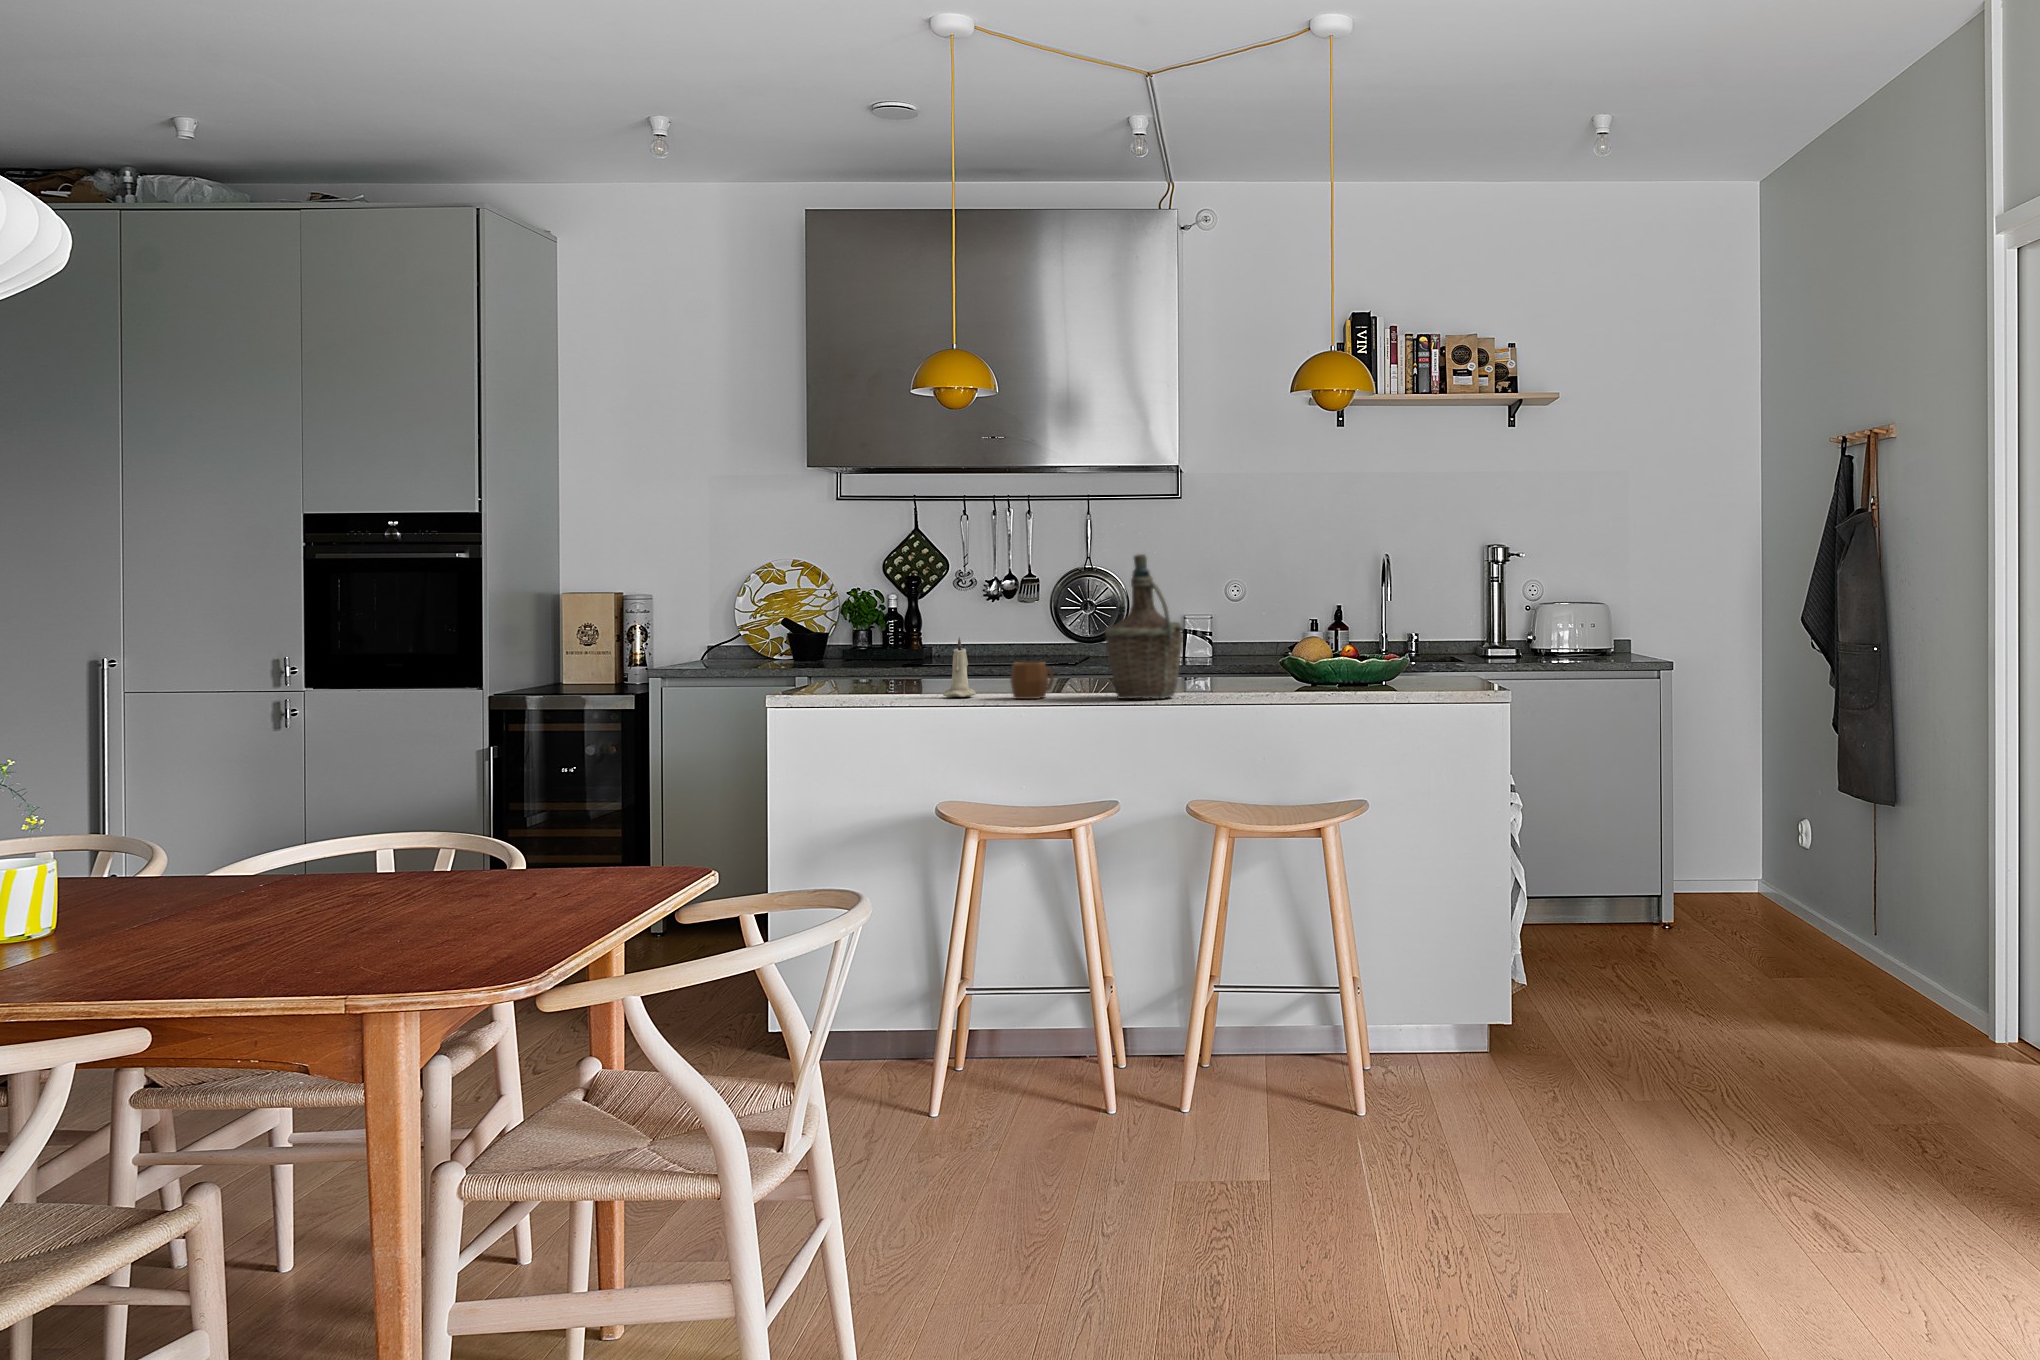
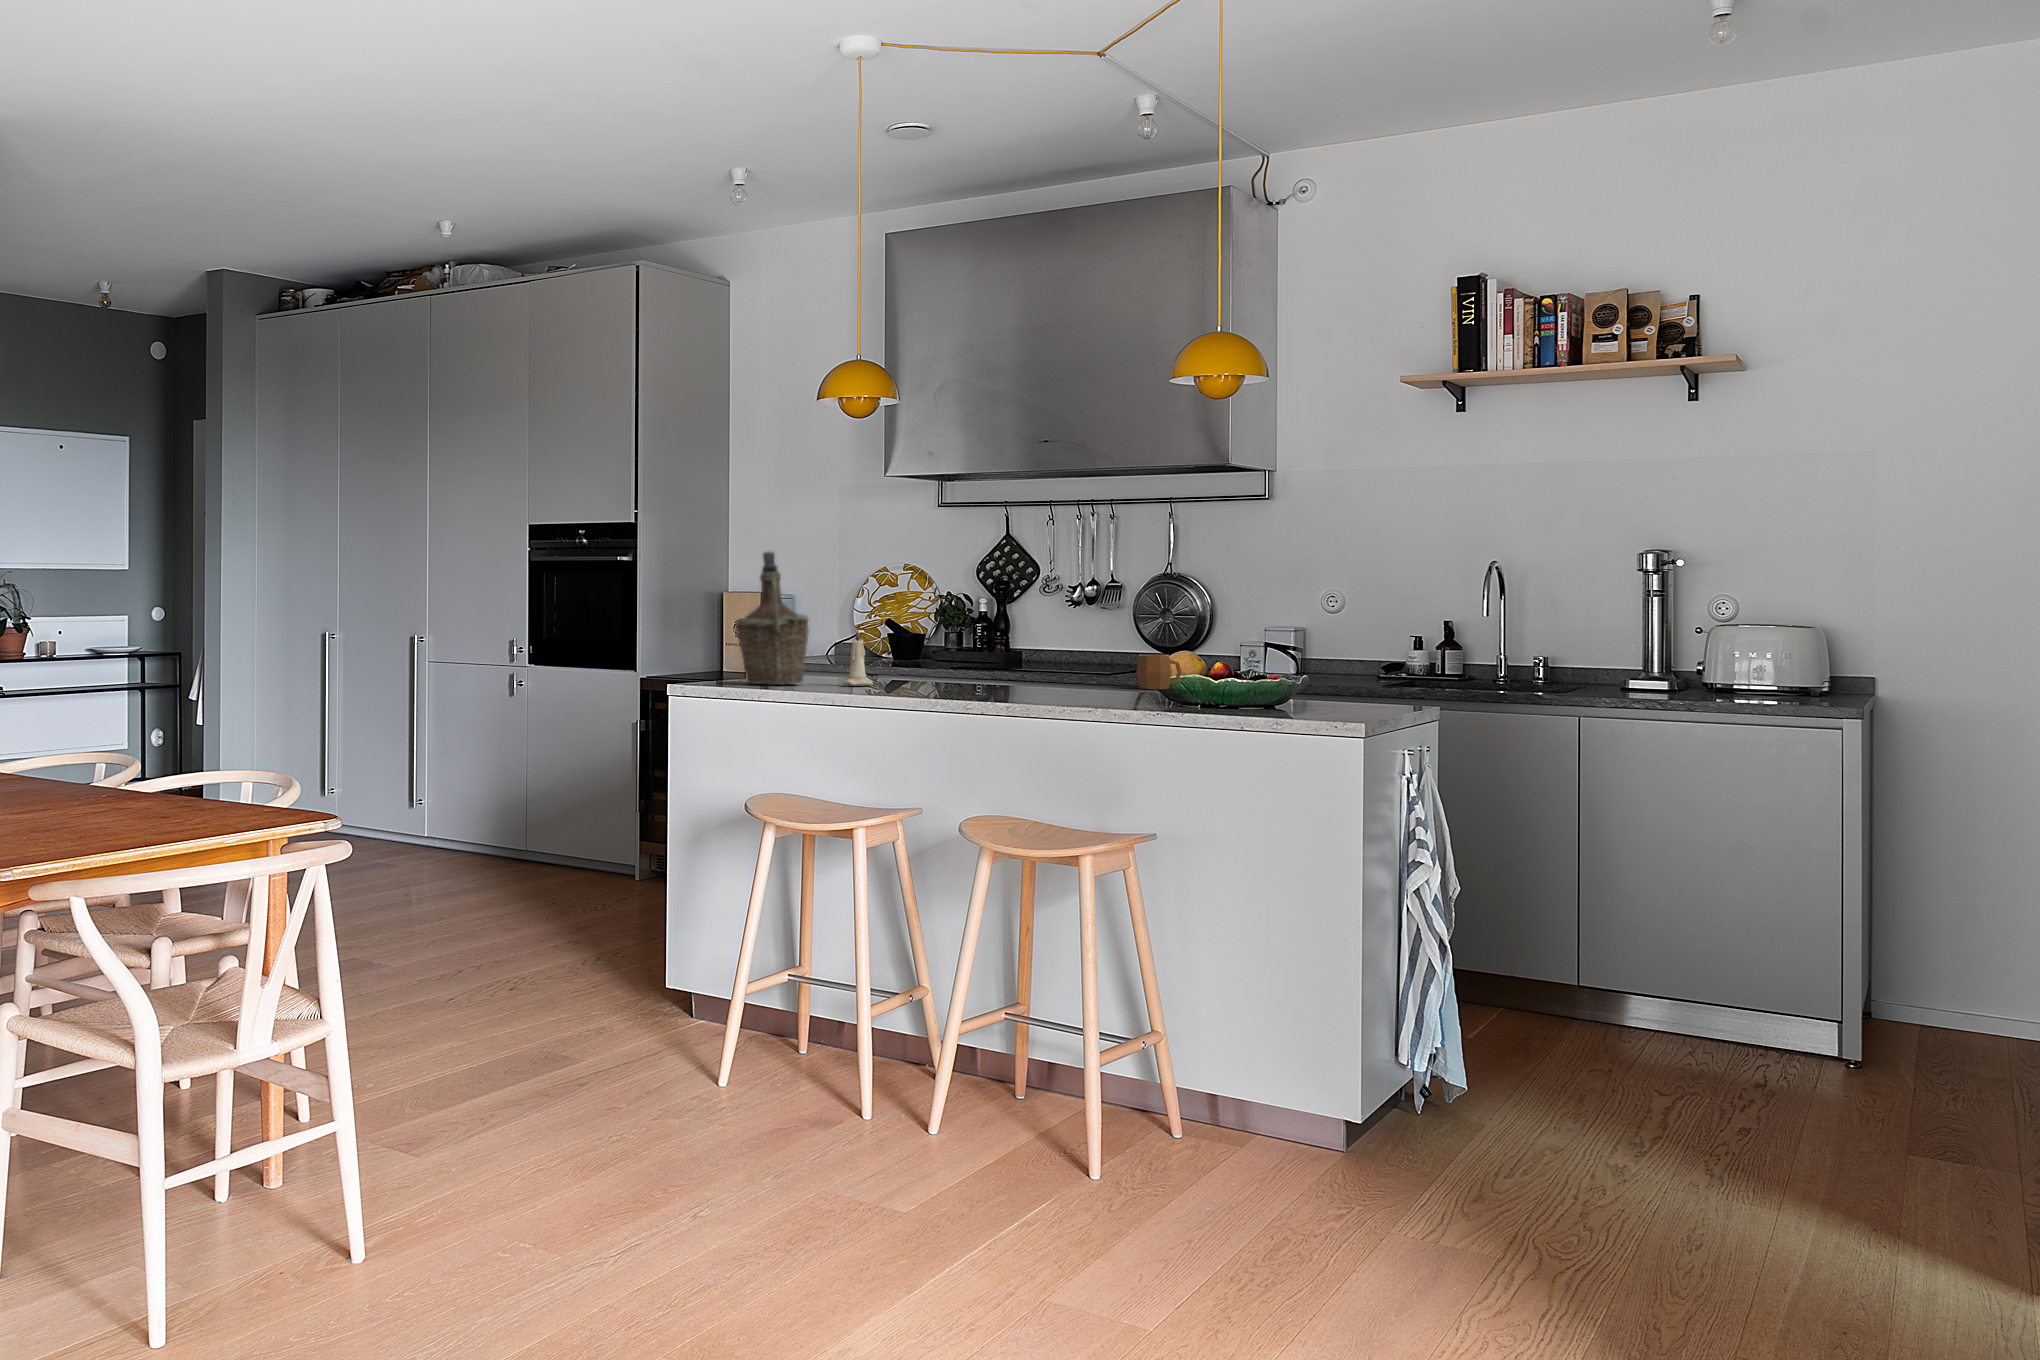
bottle: present [1105,554,1183,699] -> present [736,552,809,685]
mug: present [1010,662,1054,699] -> present [1136,655,1182,689]

